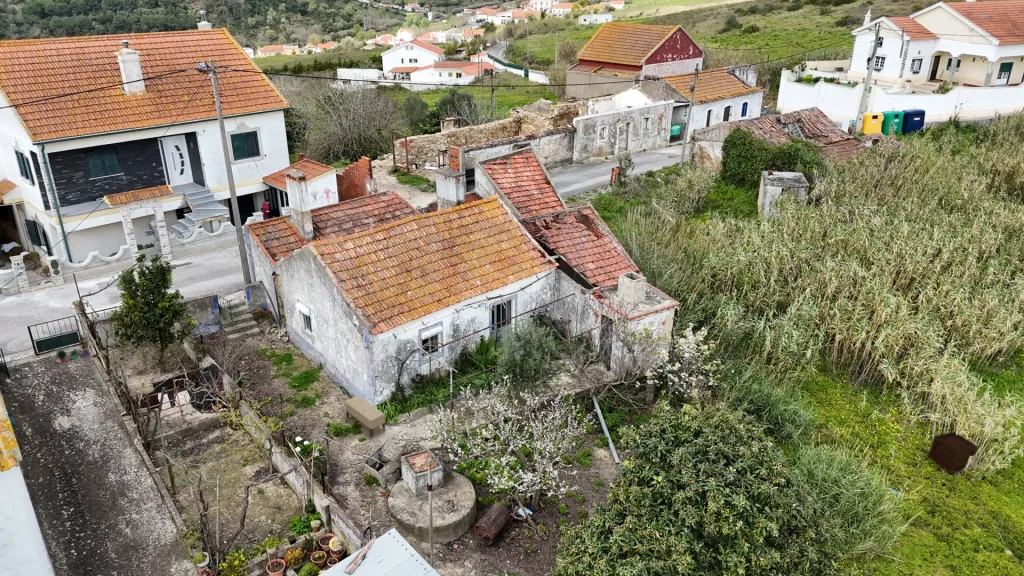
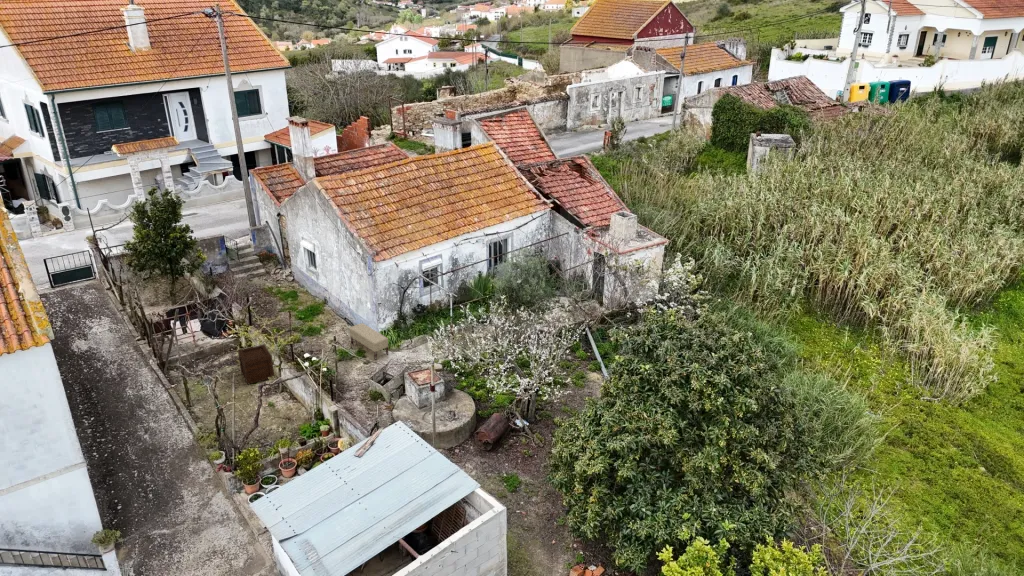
potted plant: present [57,335,89,363] -> none [70,270,101,298]
wooden crate: present [928,431,978,473] -> present [238,345,274,384]

